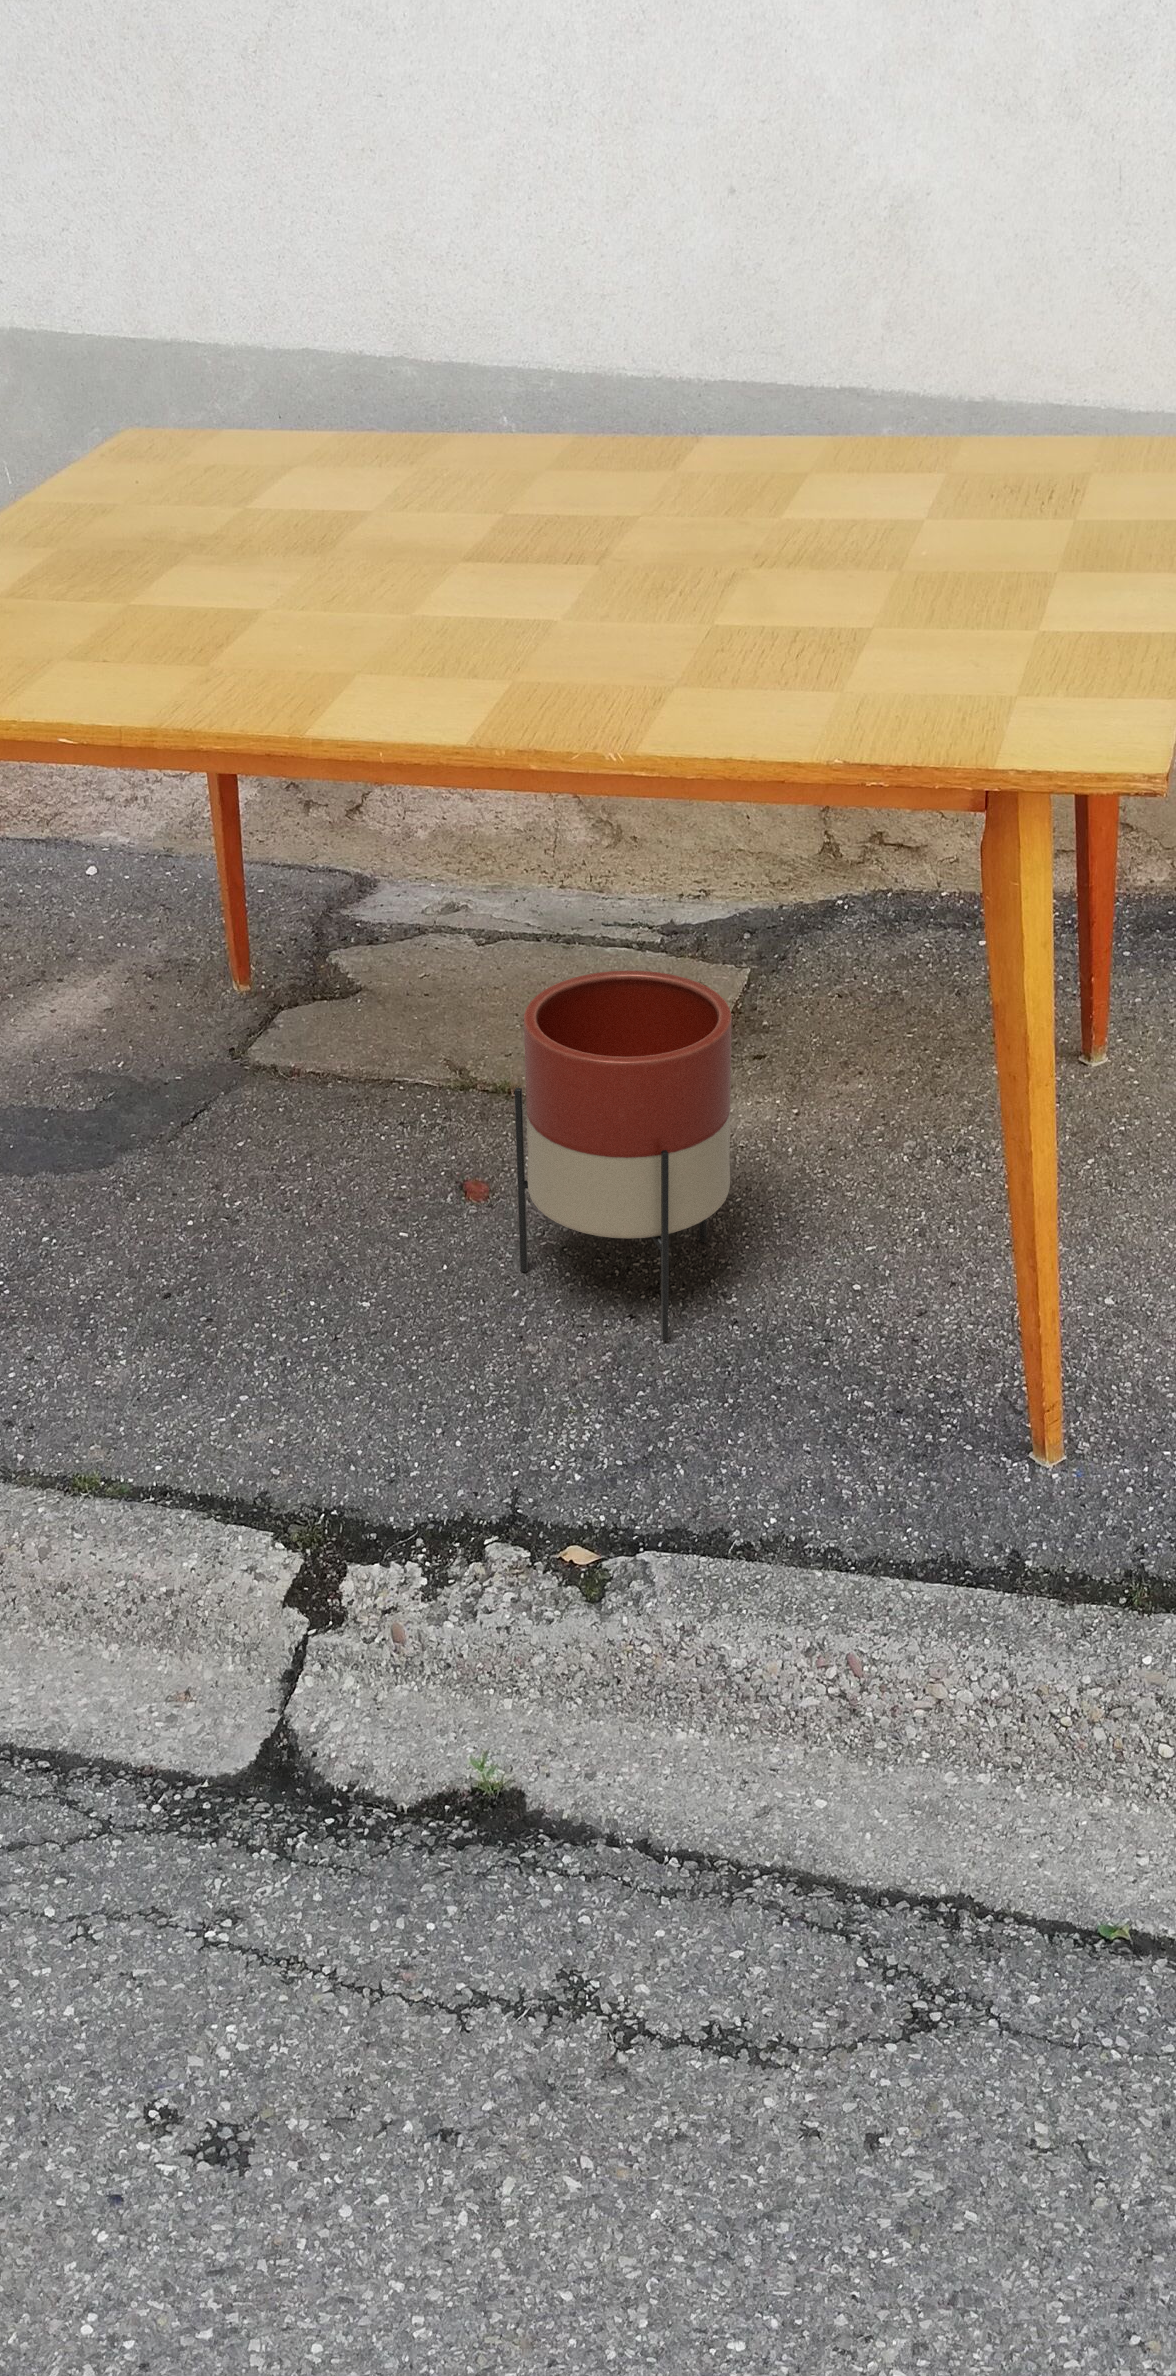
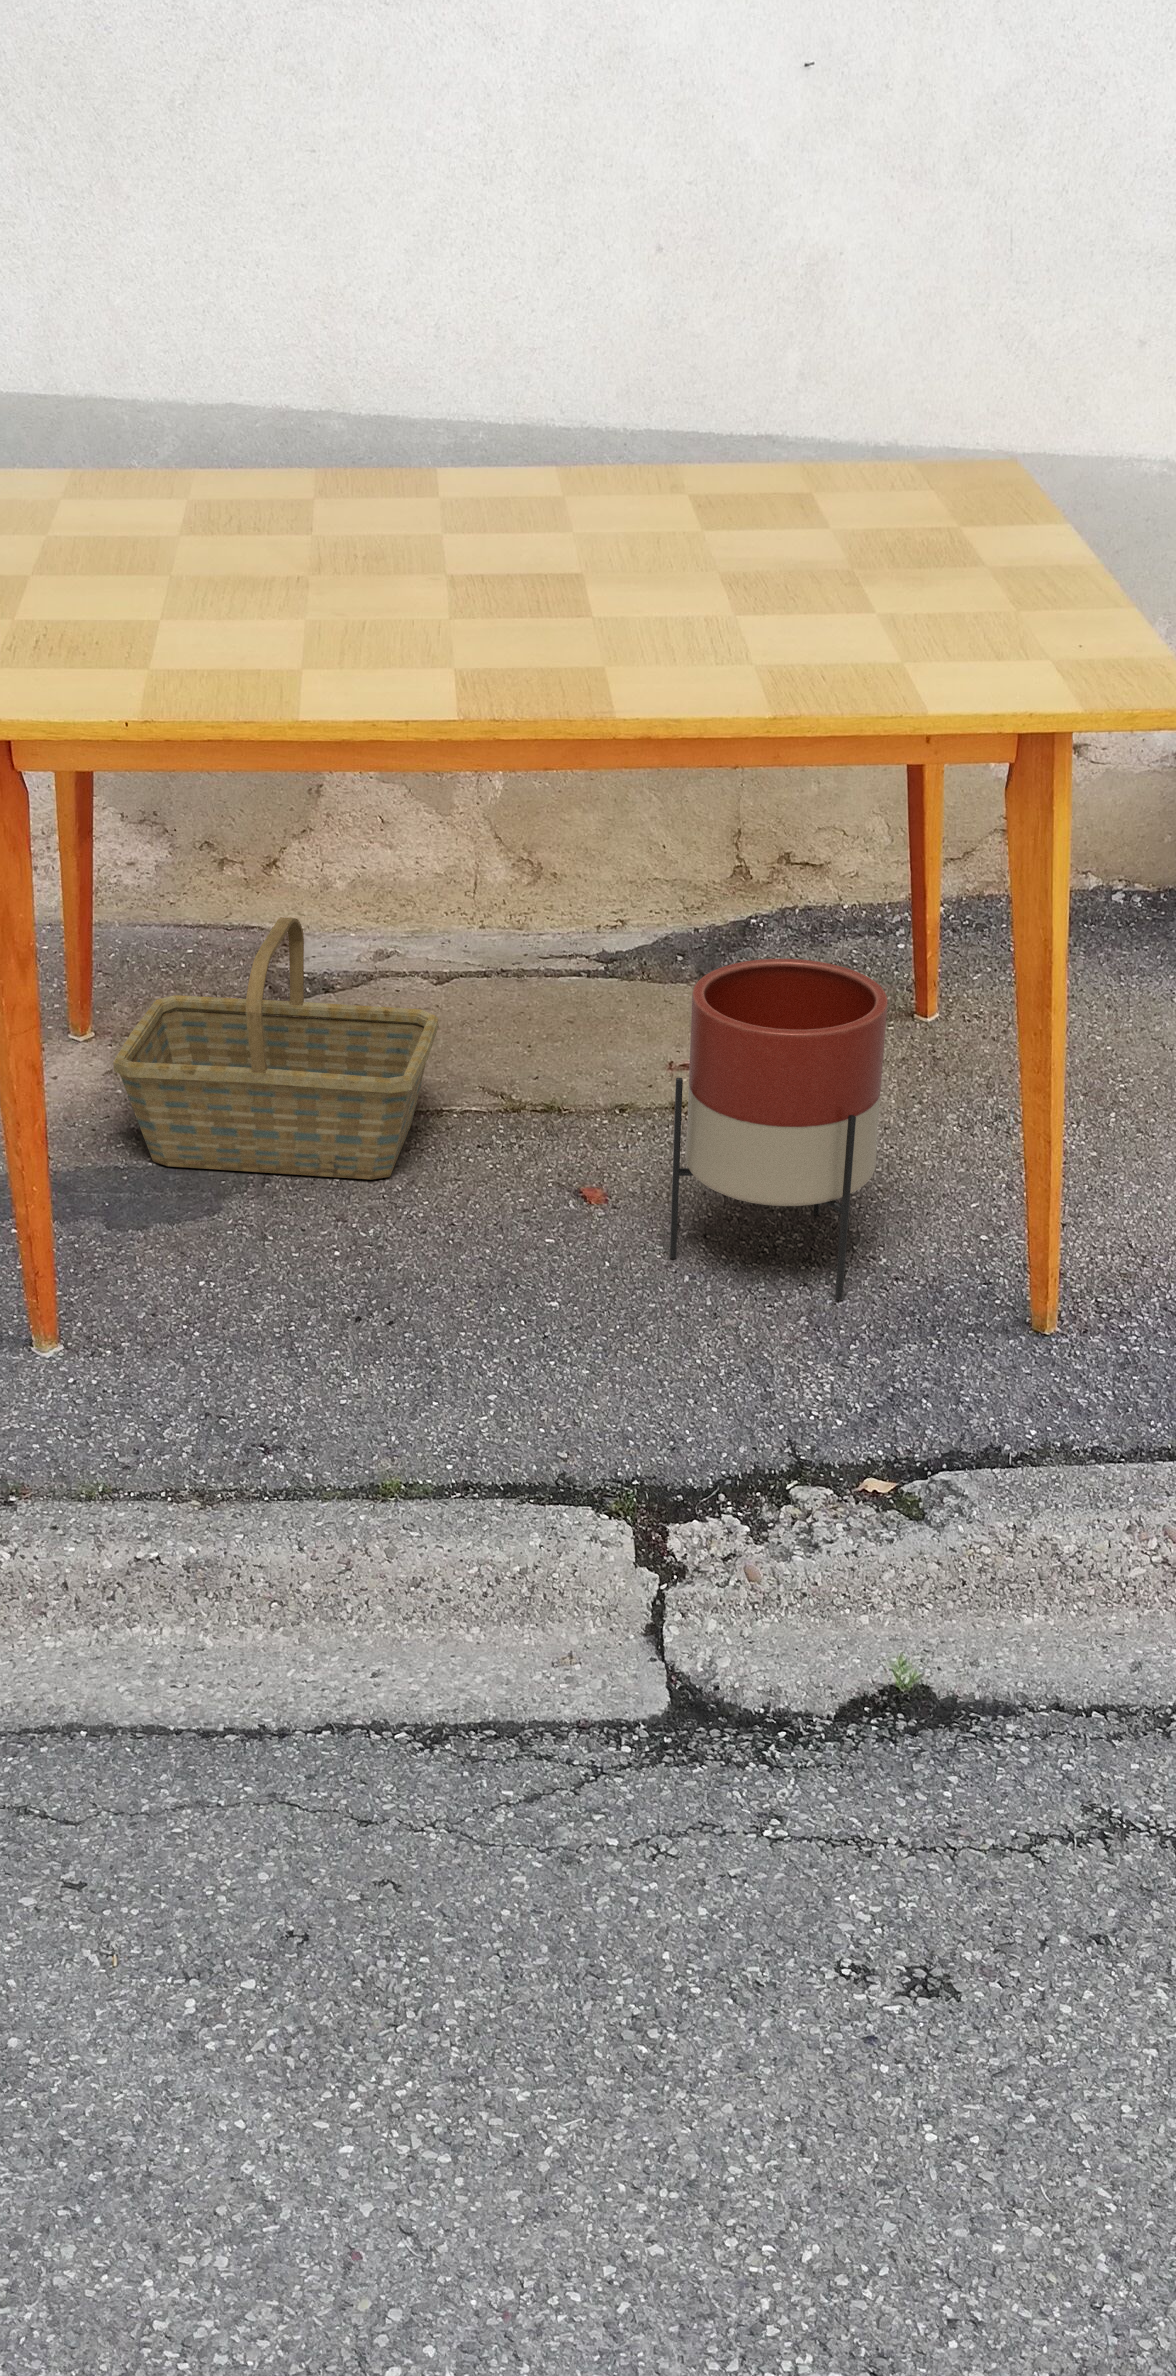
basket: none [43,875,382,1148] -> present [113,917,438,1179]

